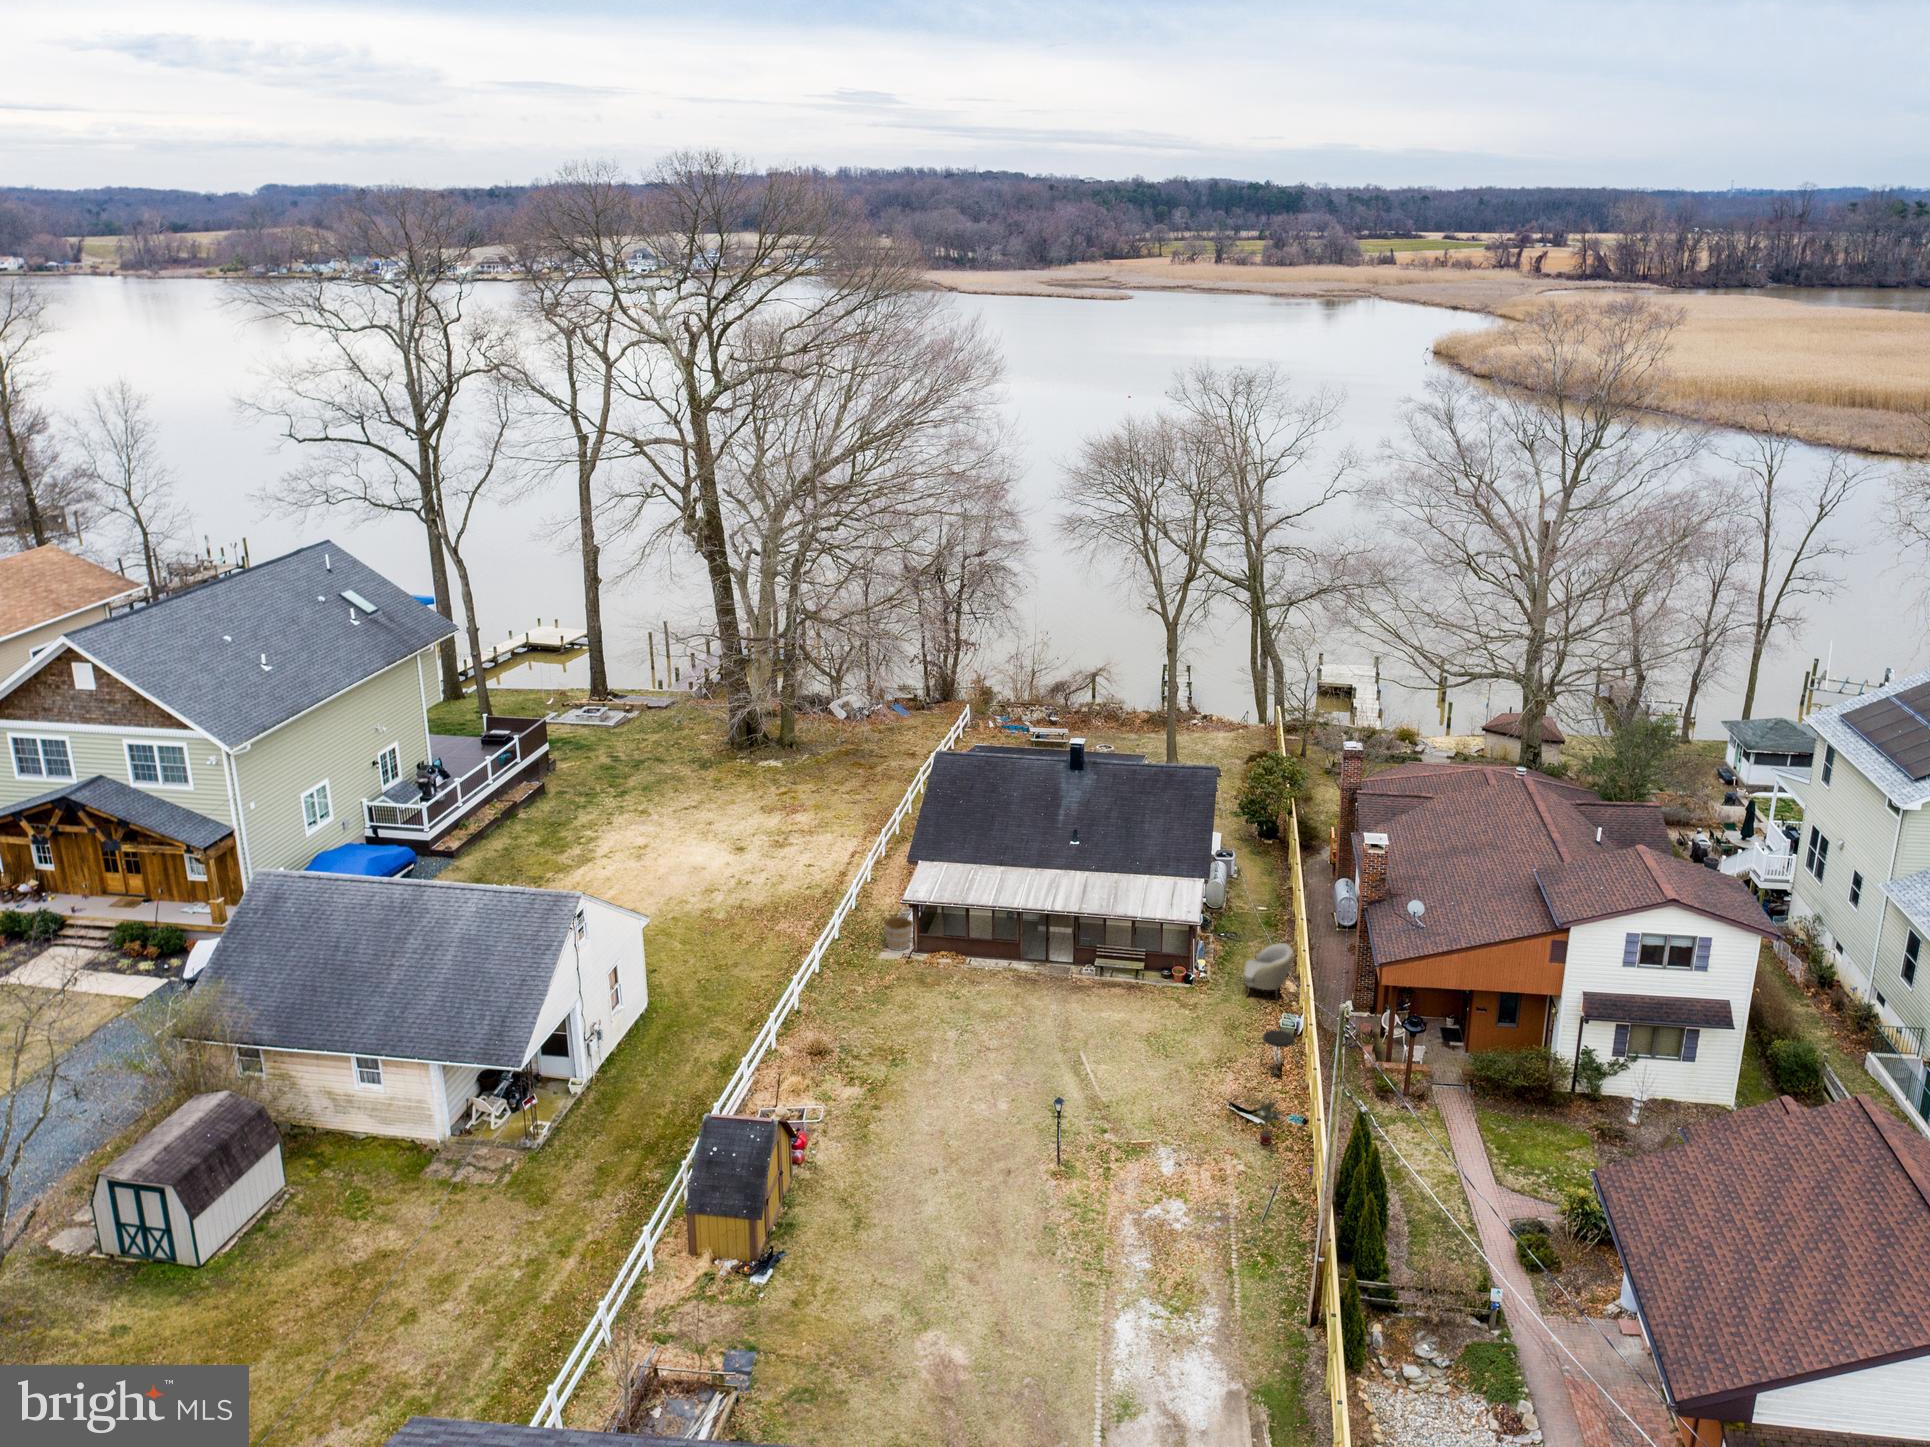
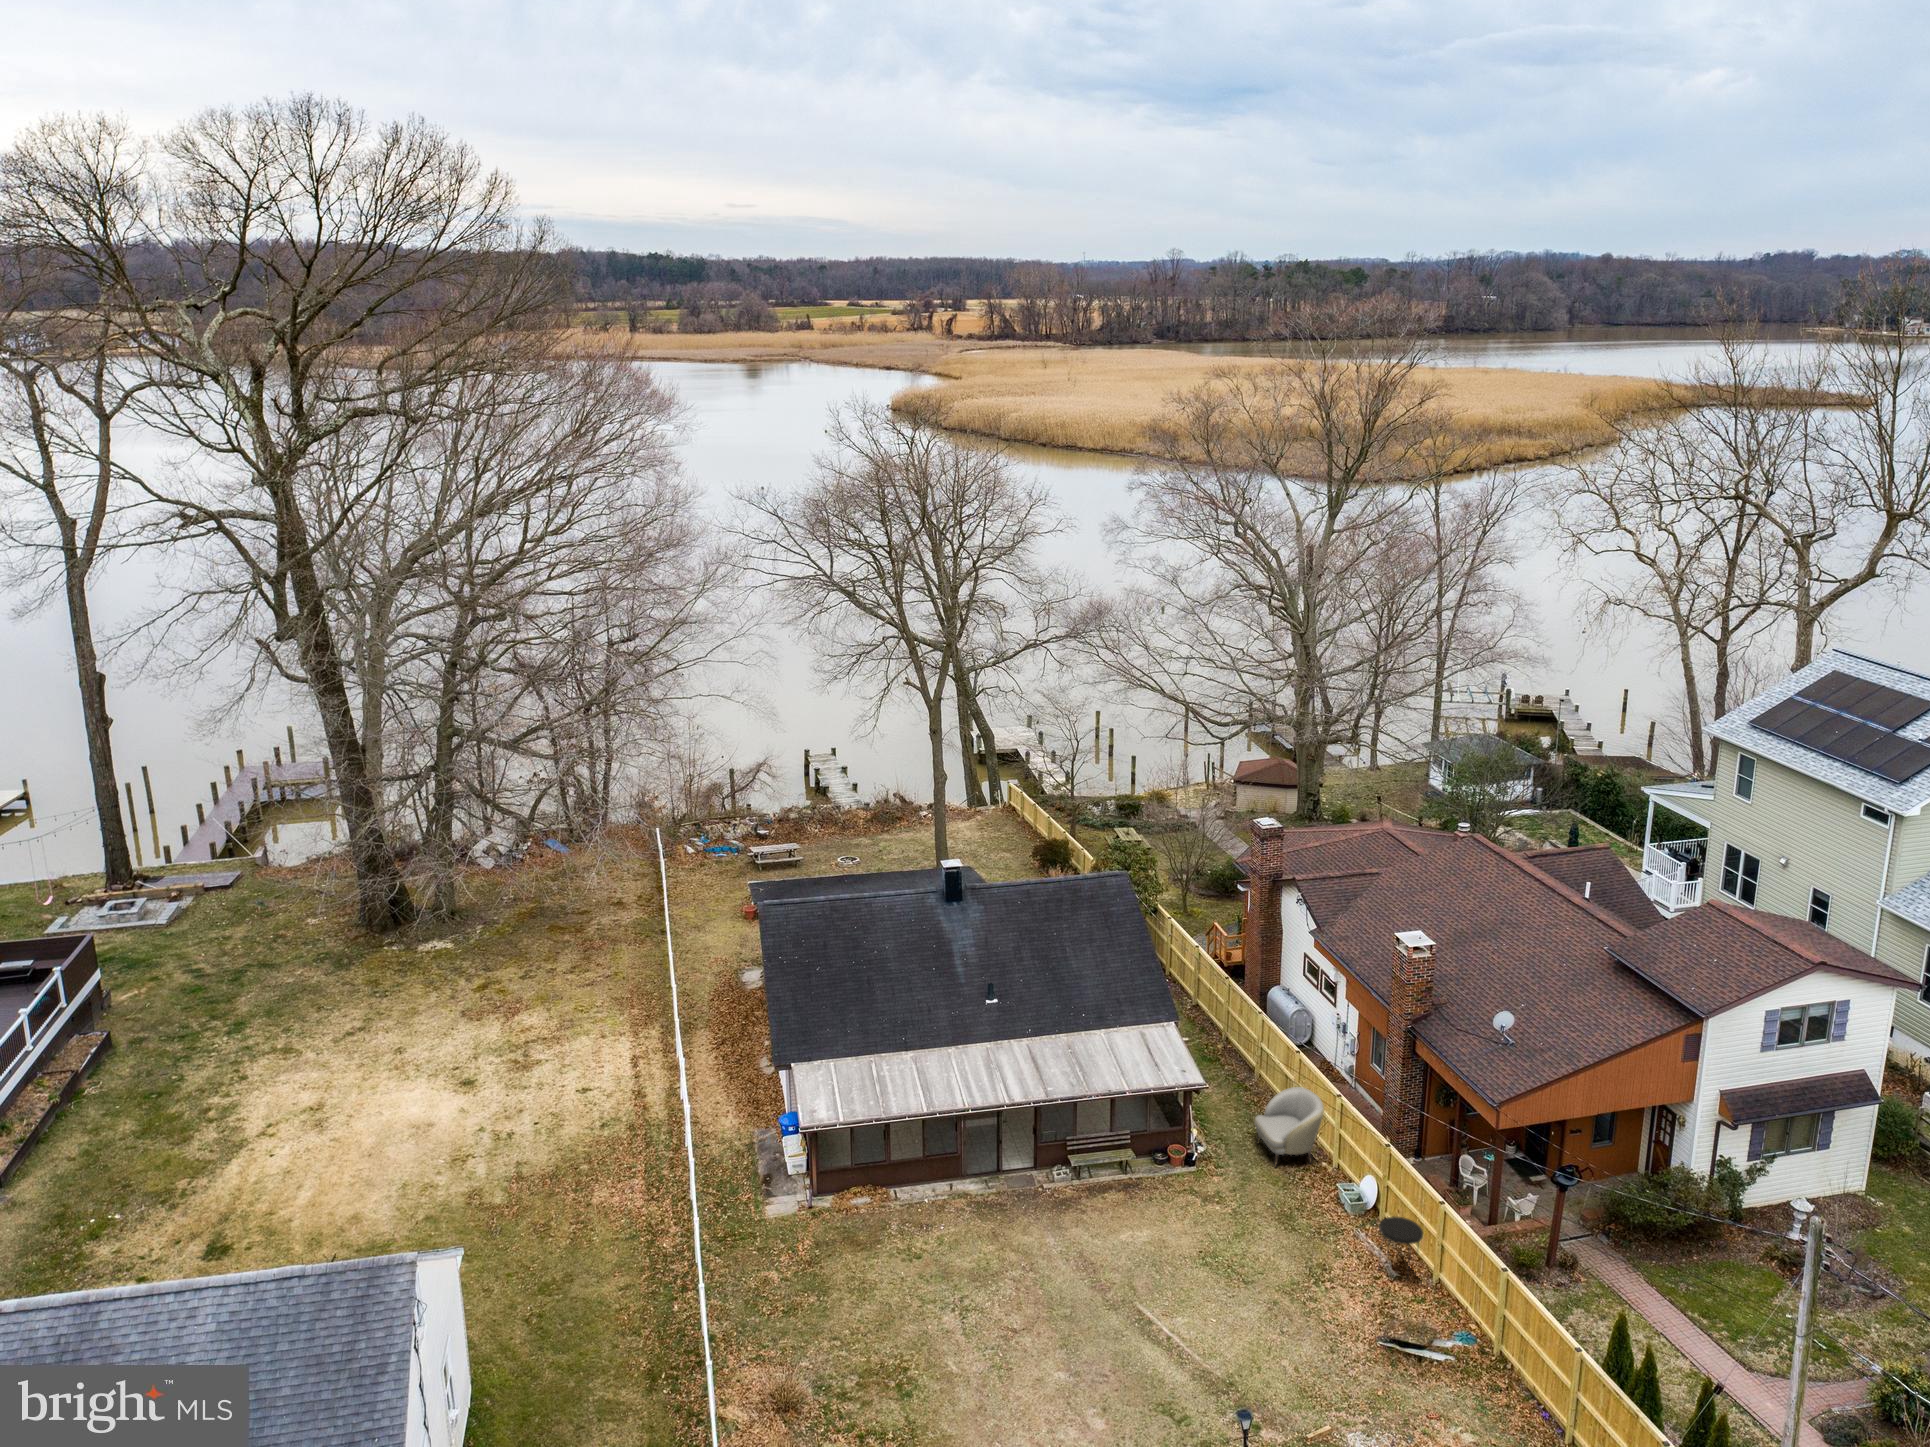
wooden bucket: present [883,917,914,950] -> none [768,1154,813,1207]
potted tree: present [1258,1097,1284,1145] -> none [1484,1334,1533,1406]

